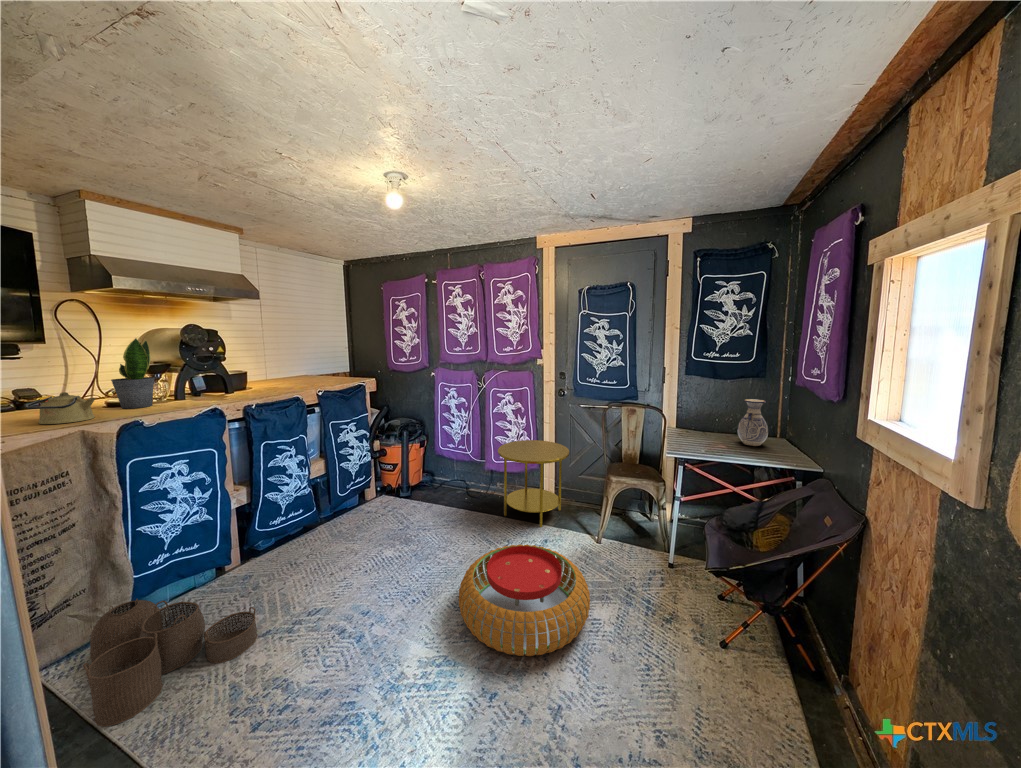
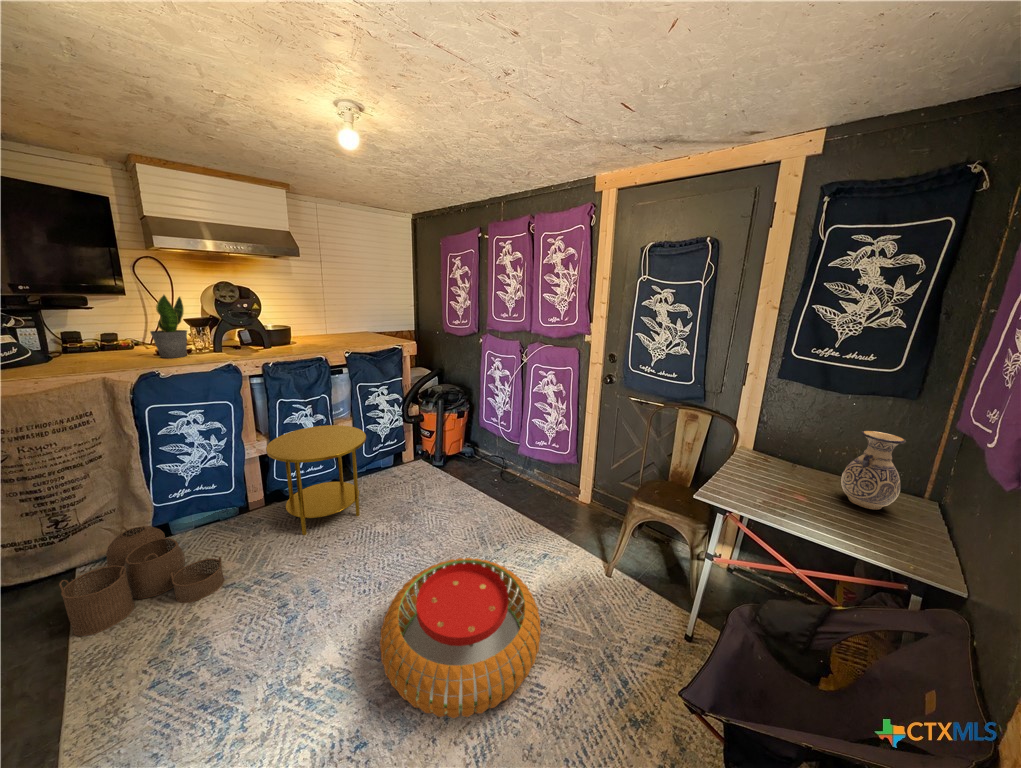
kettle: present [26,392,95,424] -> none [70,341,128,368]
side table: present [498,440,570,527] -> present [266,425,366,535]

